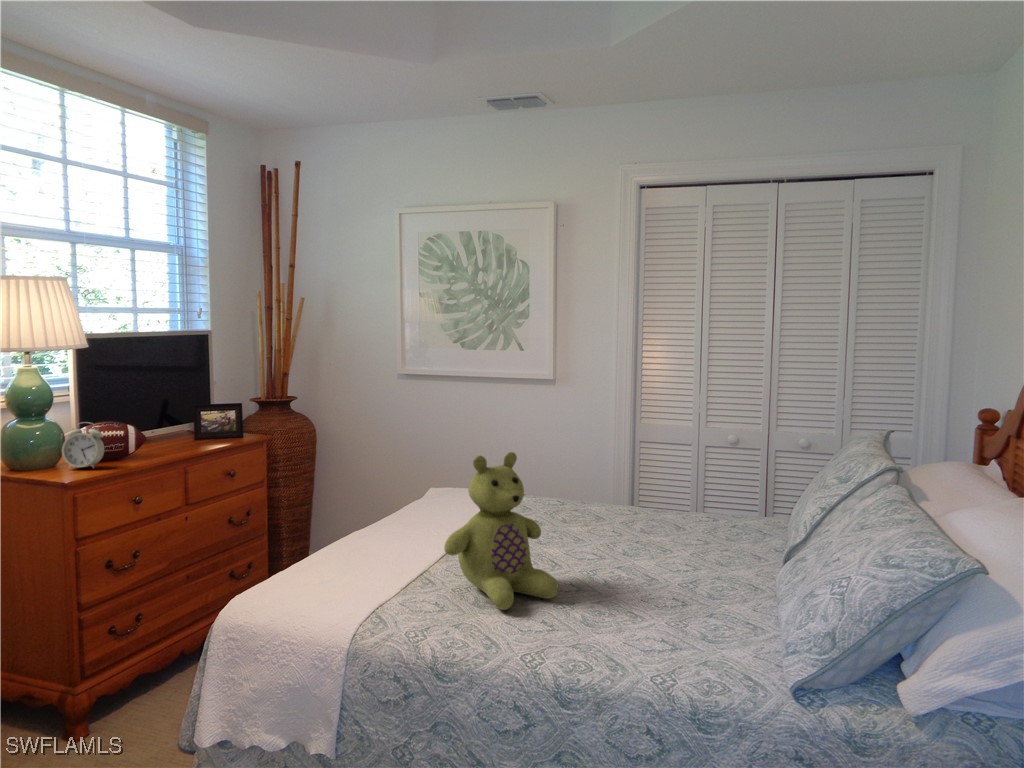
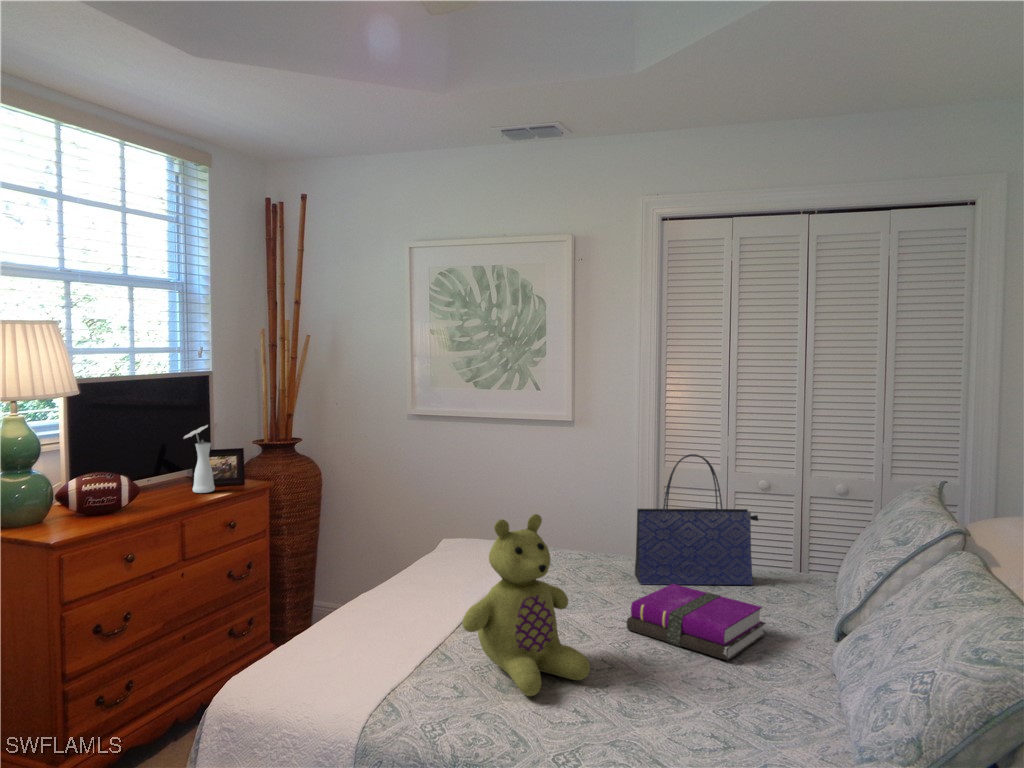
vase: none [185,380,215,444] -> present [184,425,215,493]
tote bag: none [609,406,724,527] -> present [635,454,758,585]
alarm clock: present [62,422,105,468] -> none [48,474,95,525]
notebook: none [596,522,722,585] -> present [627,584,766,660]

